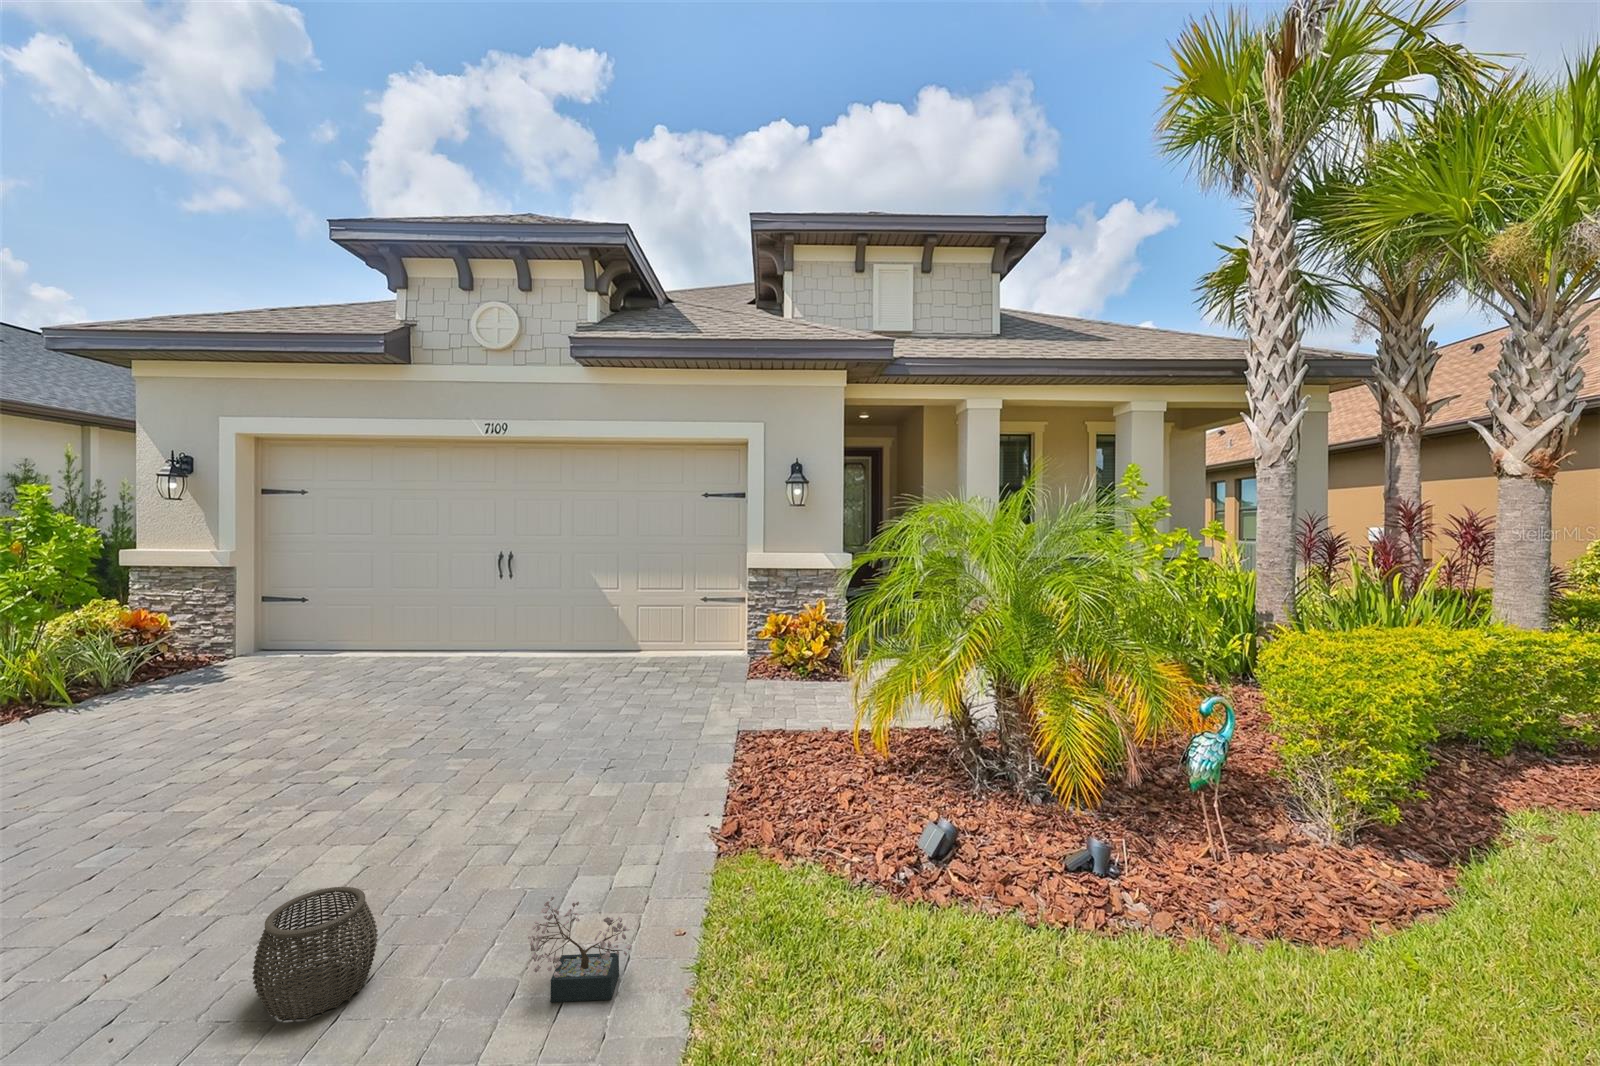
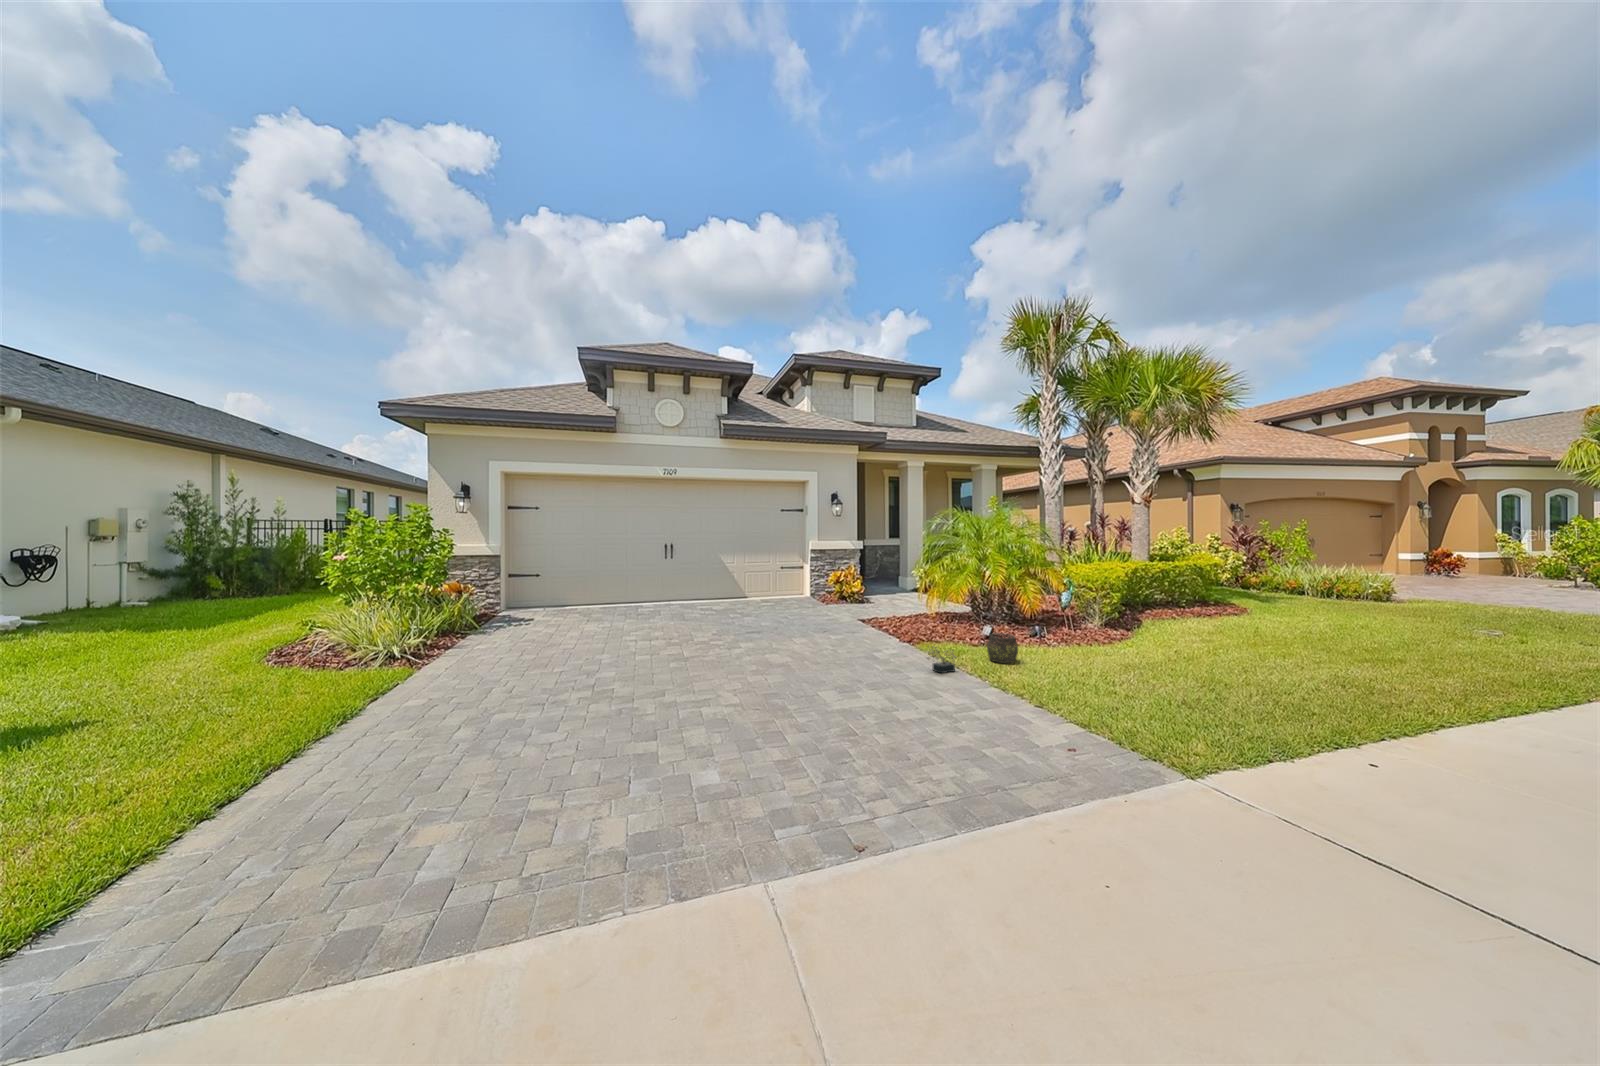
woven basket: present [252,887,378,1021] -> present [987,633,1018,663]

